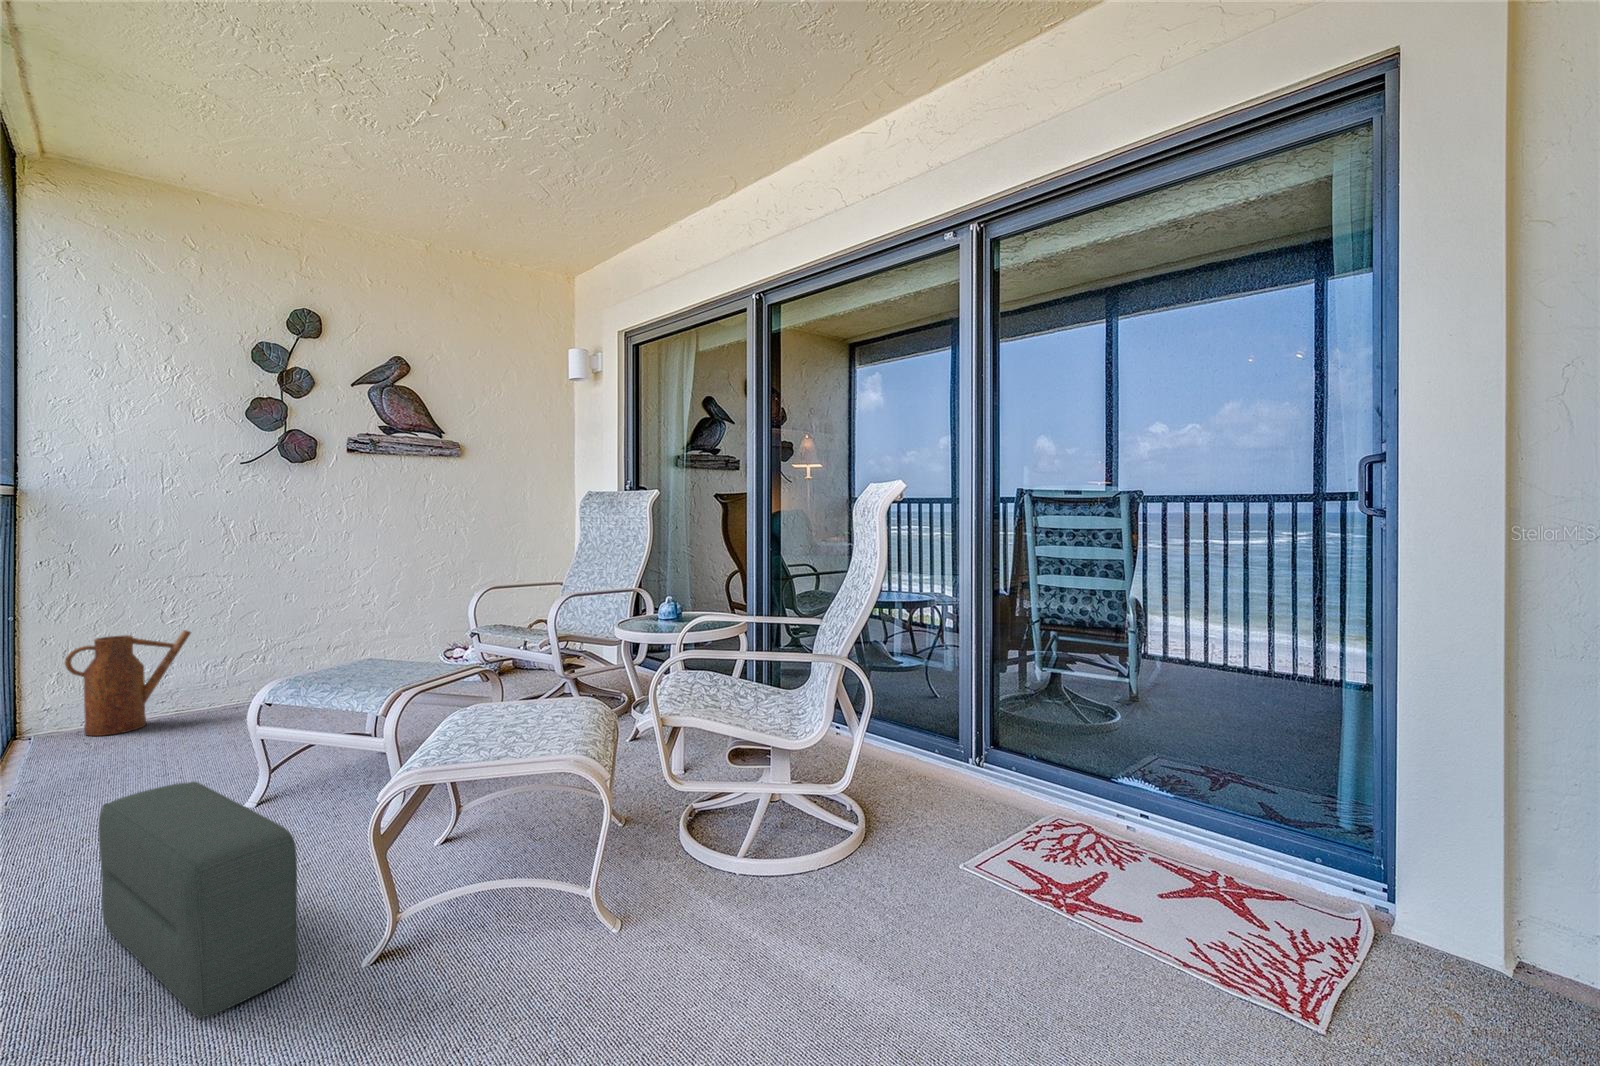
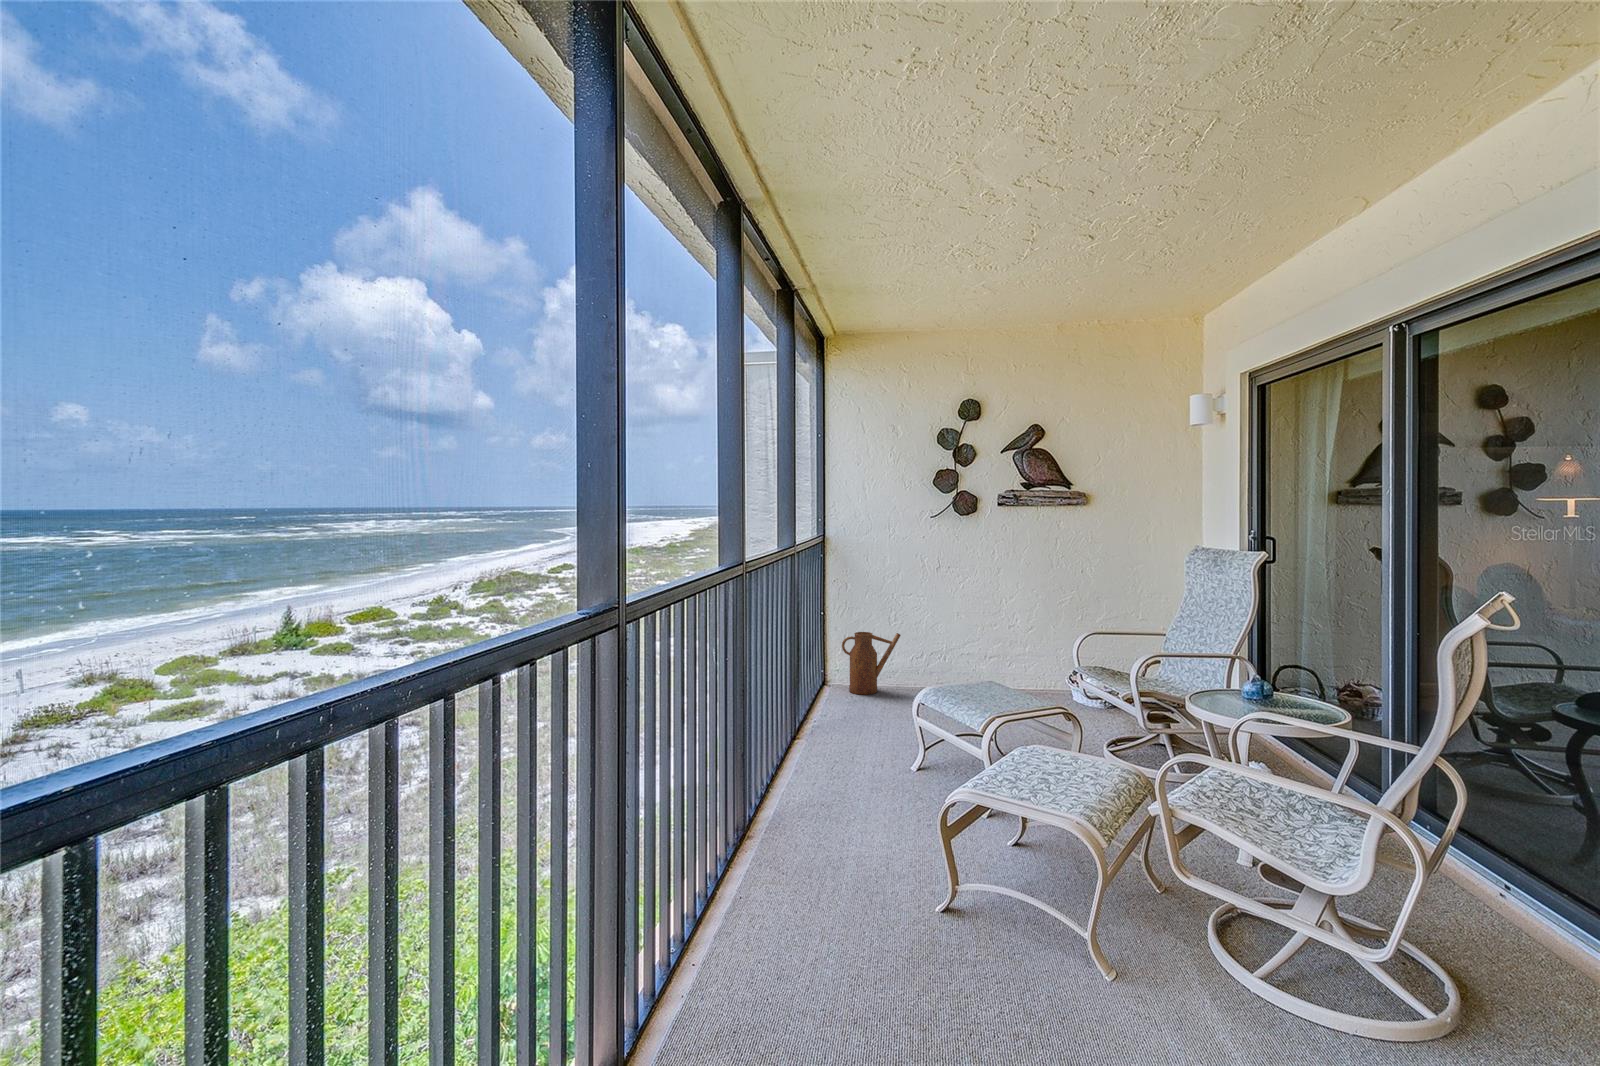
pouf: present [99,782,298,1018] -> none [829,750,903,898]

